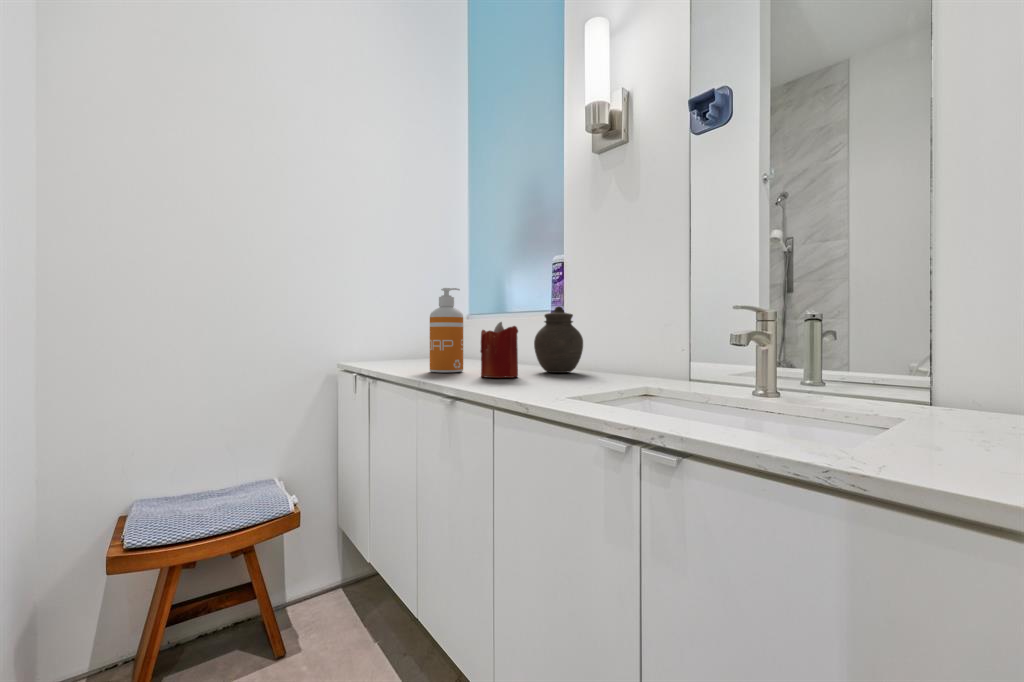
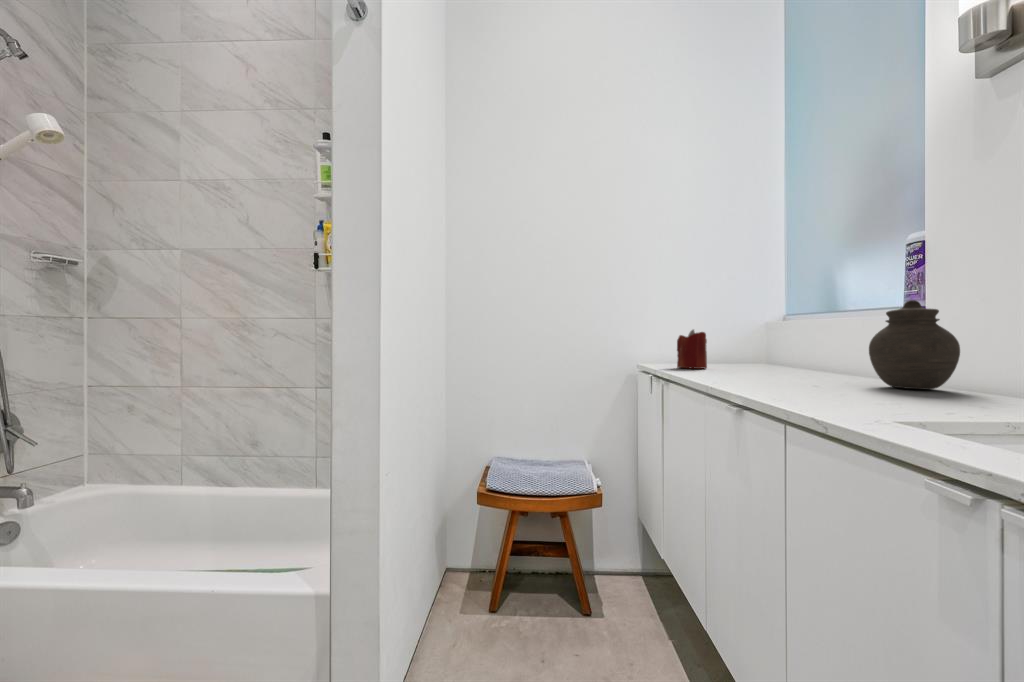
soap dispenser: present [430,288,463,373] -> none [723,288,764,380]
candle: present [480,322,518,378] -> present [677,330,707,369]

